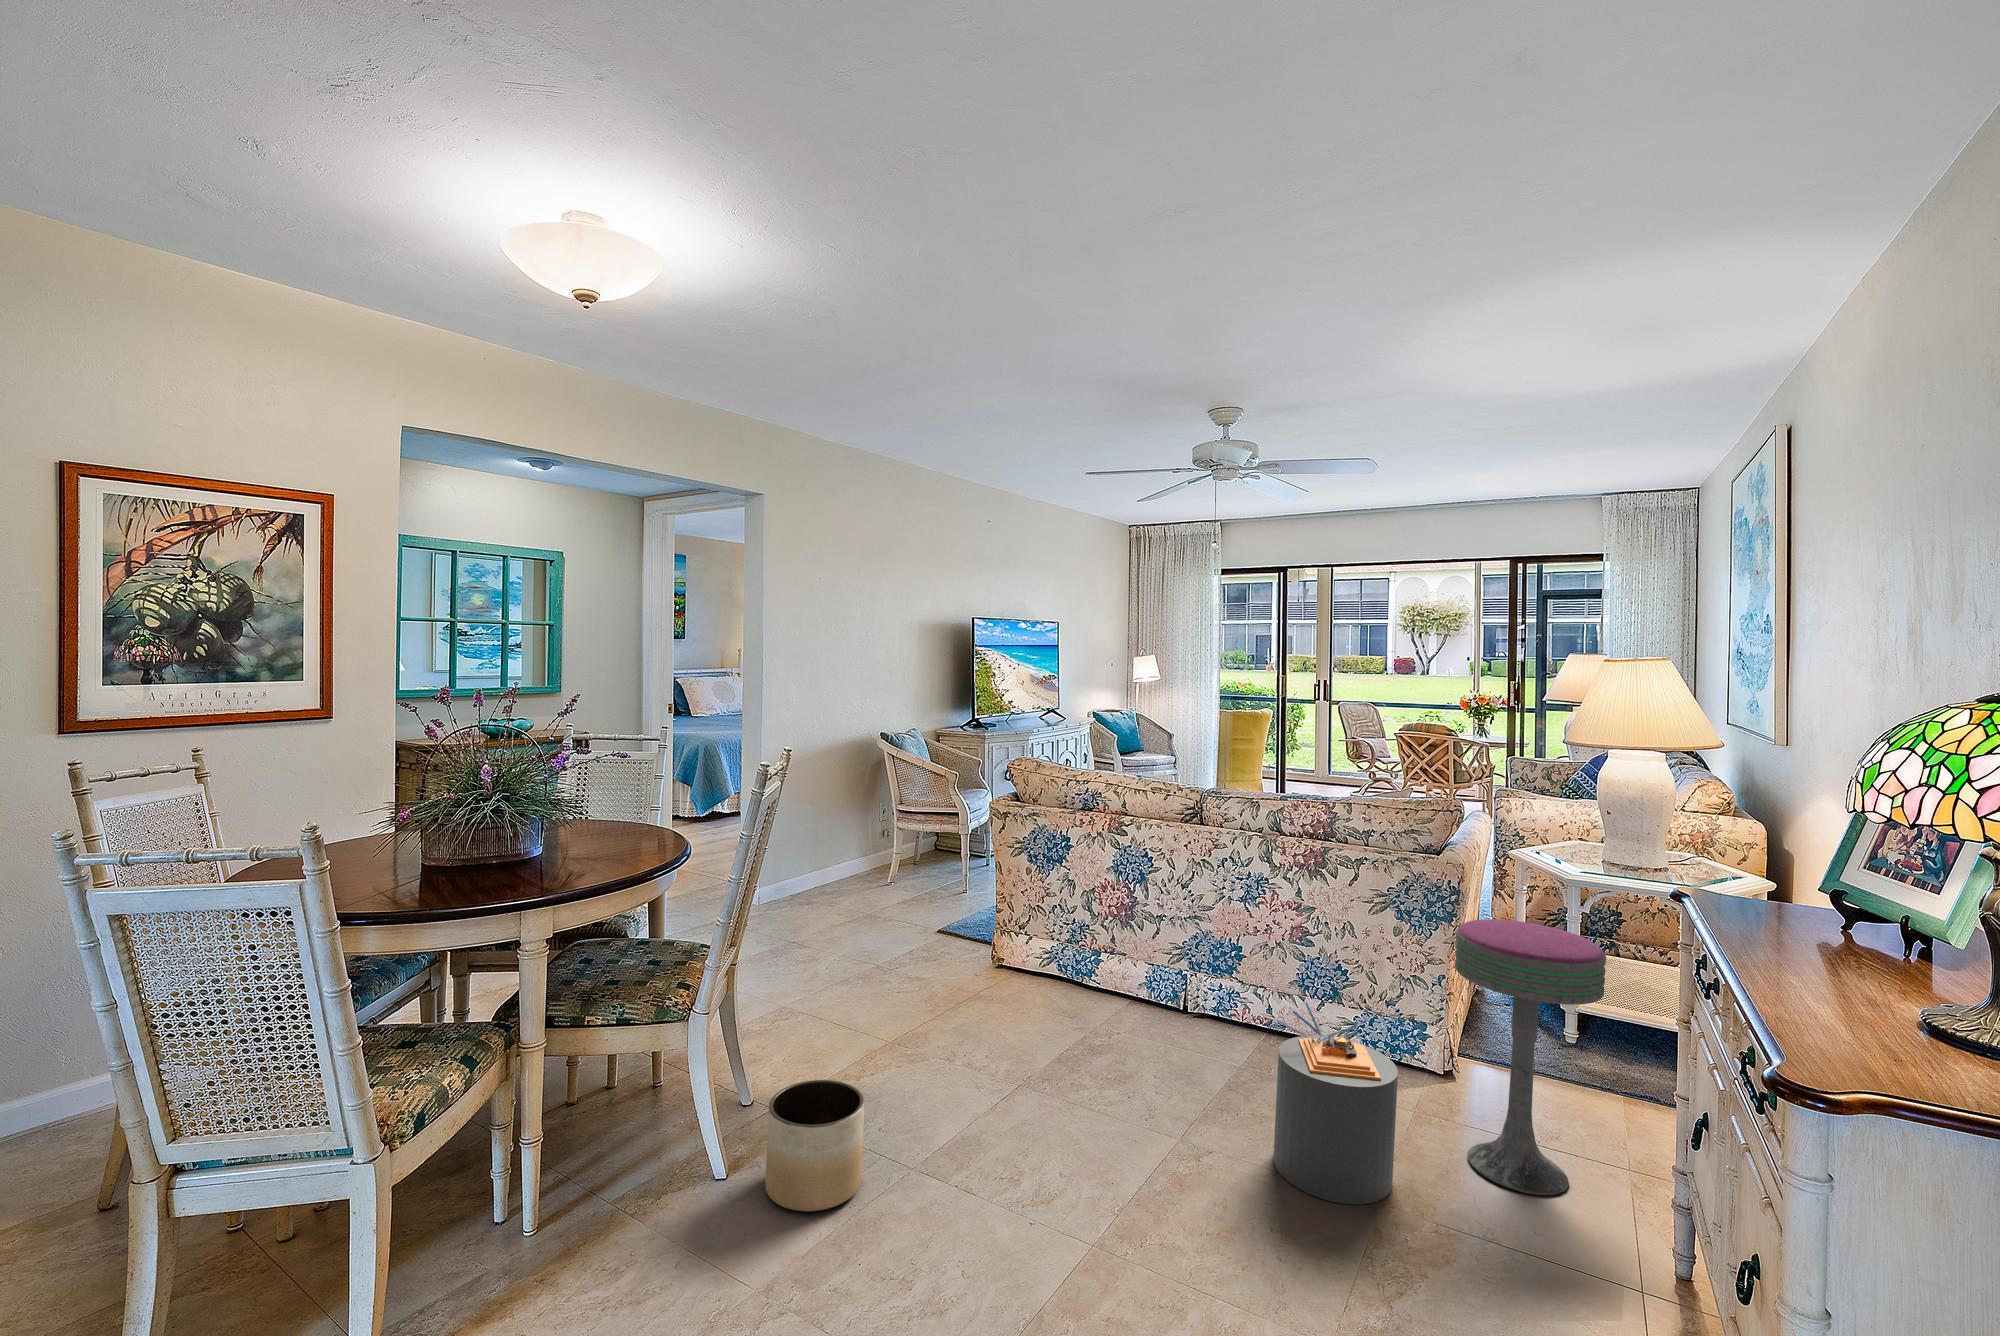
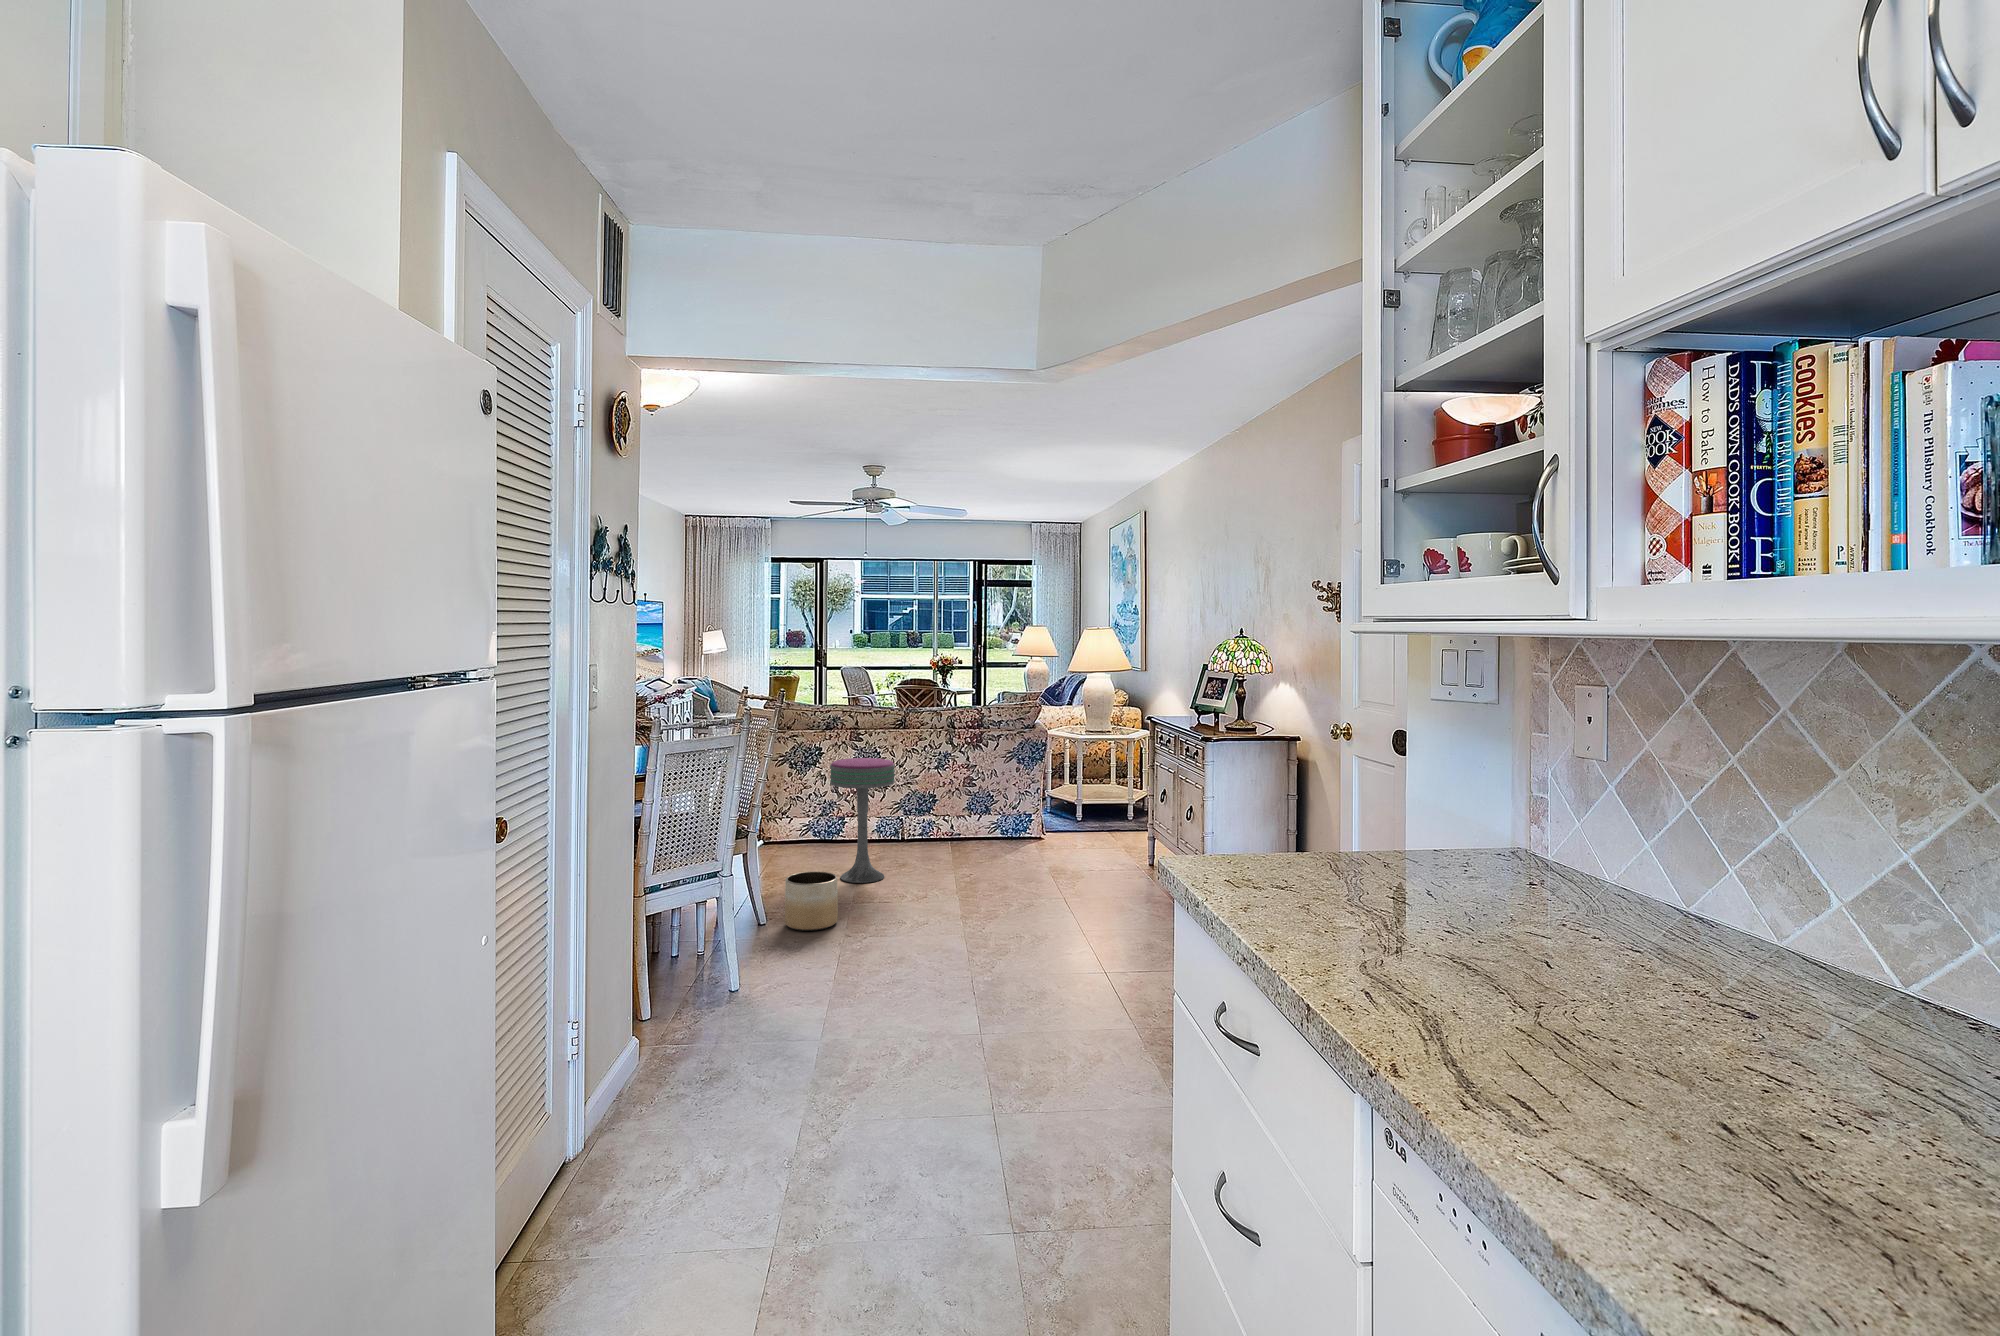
bar stool: present [1455,919,1606,1195] -> present [830,758,895,883]
trash can: present [1274,1002,1398,1205] -> none [993,794,1051,879]

